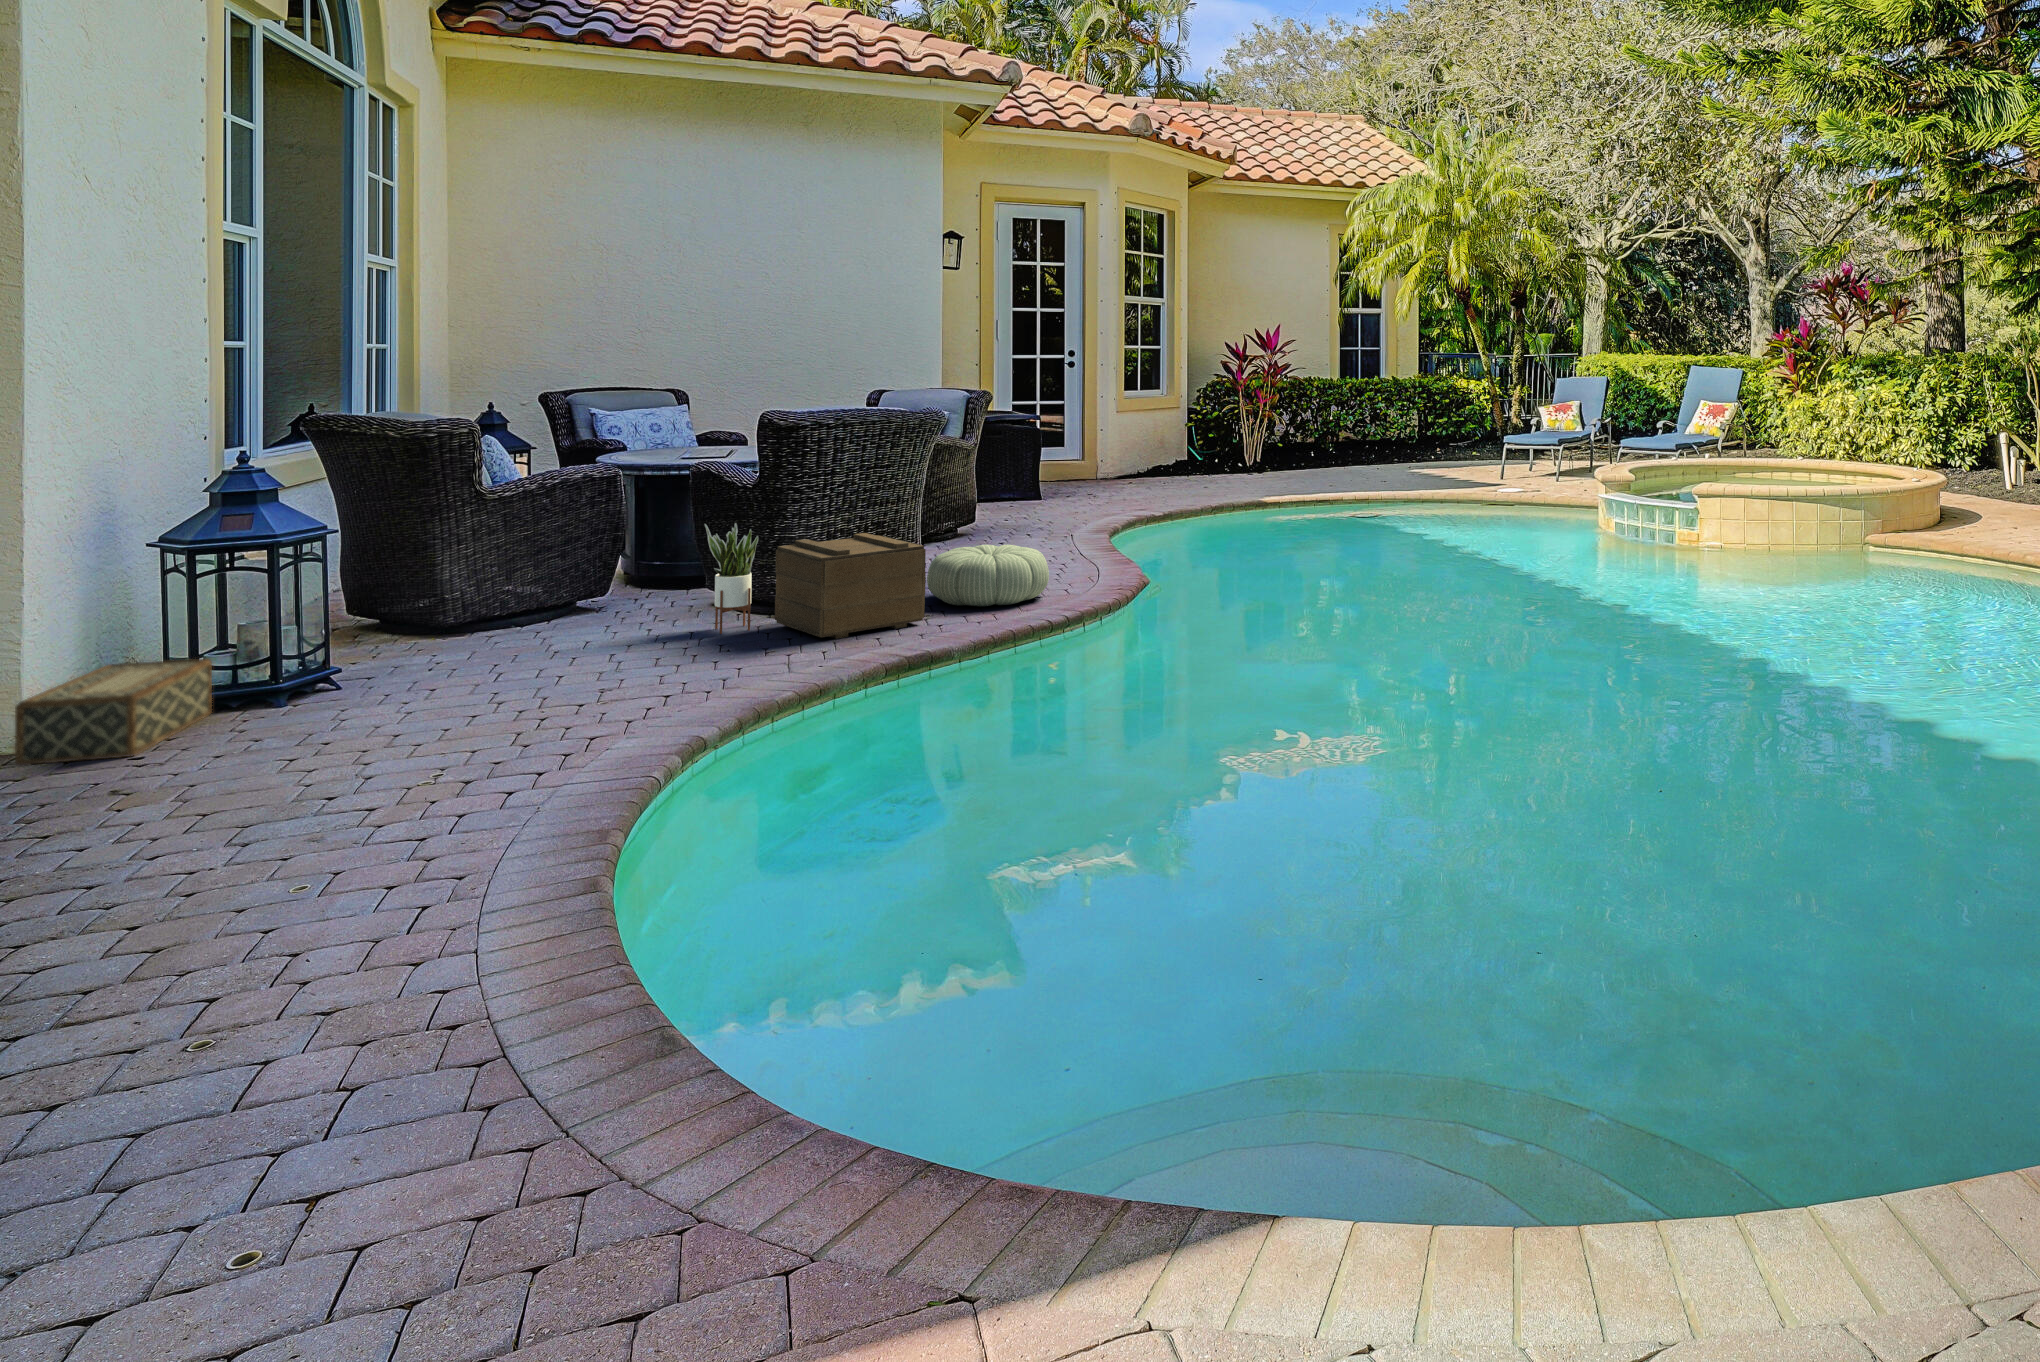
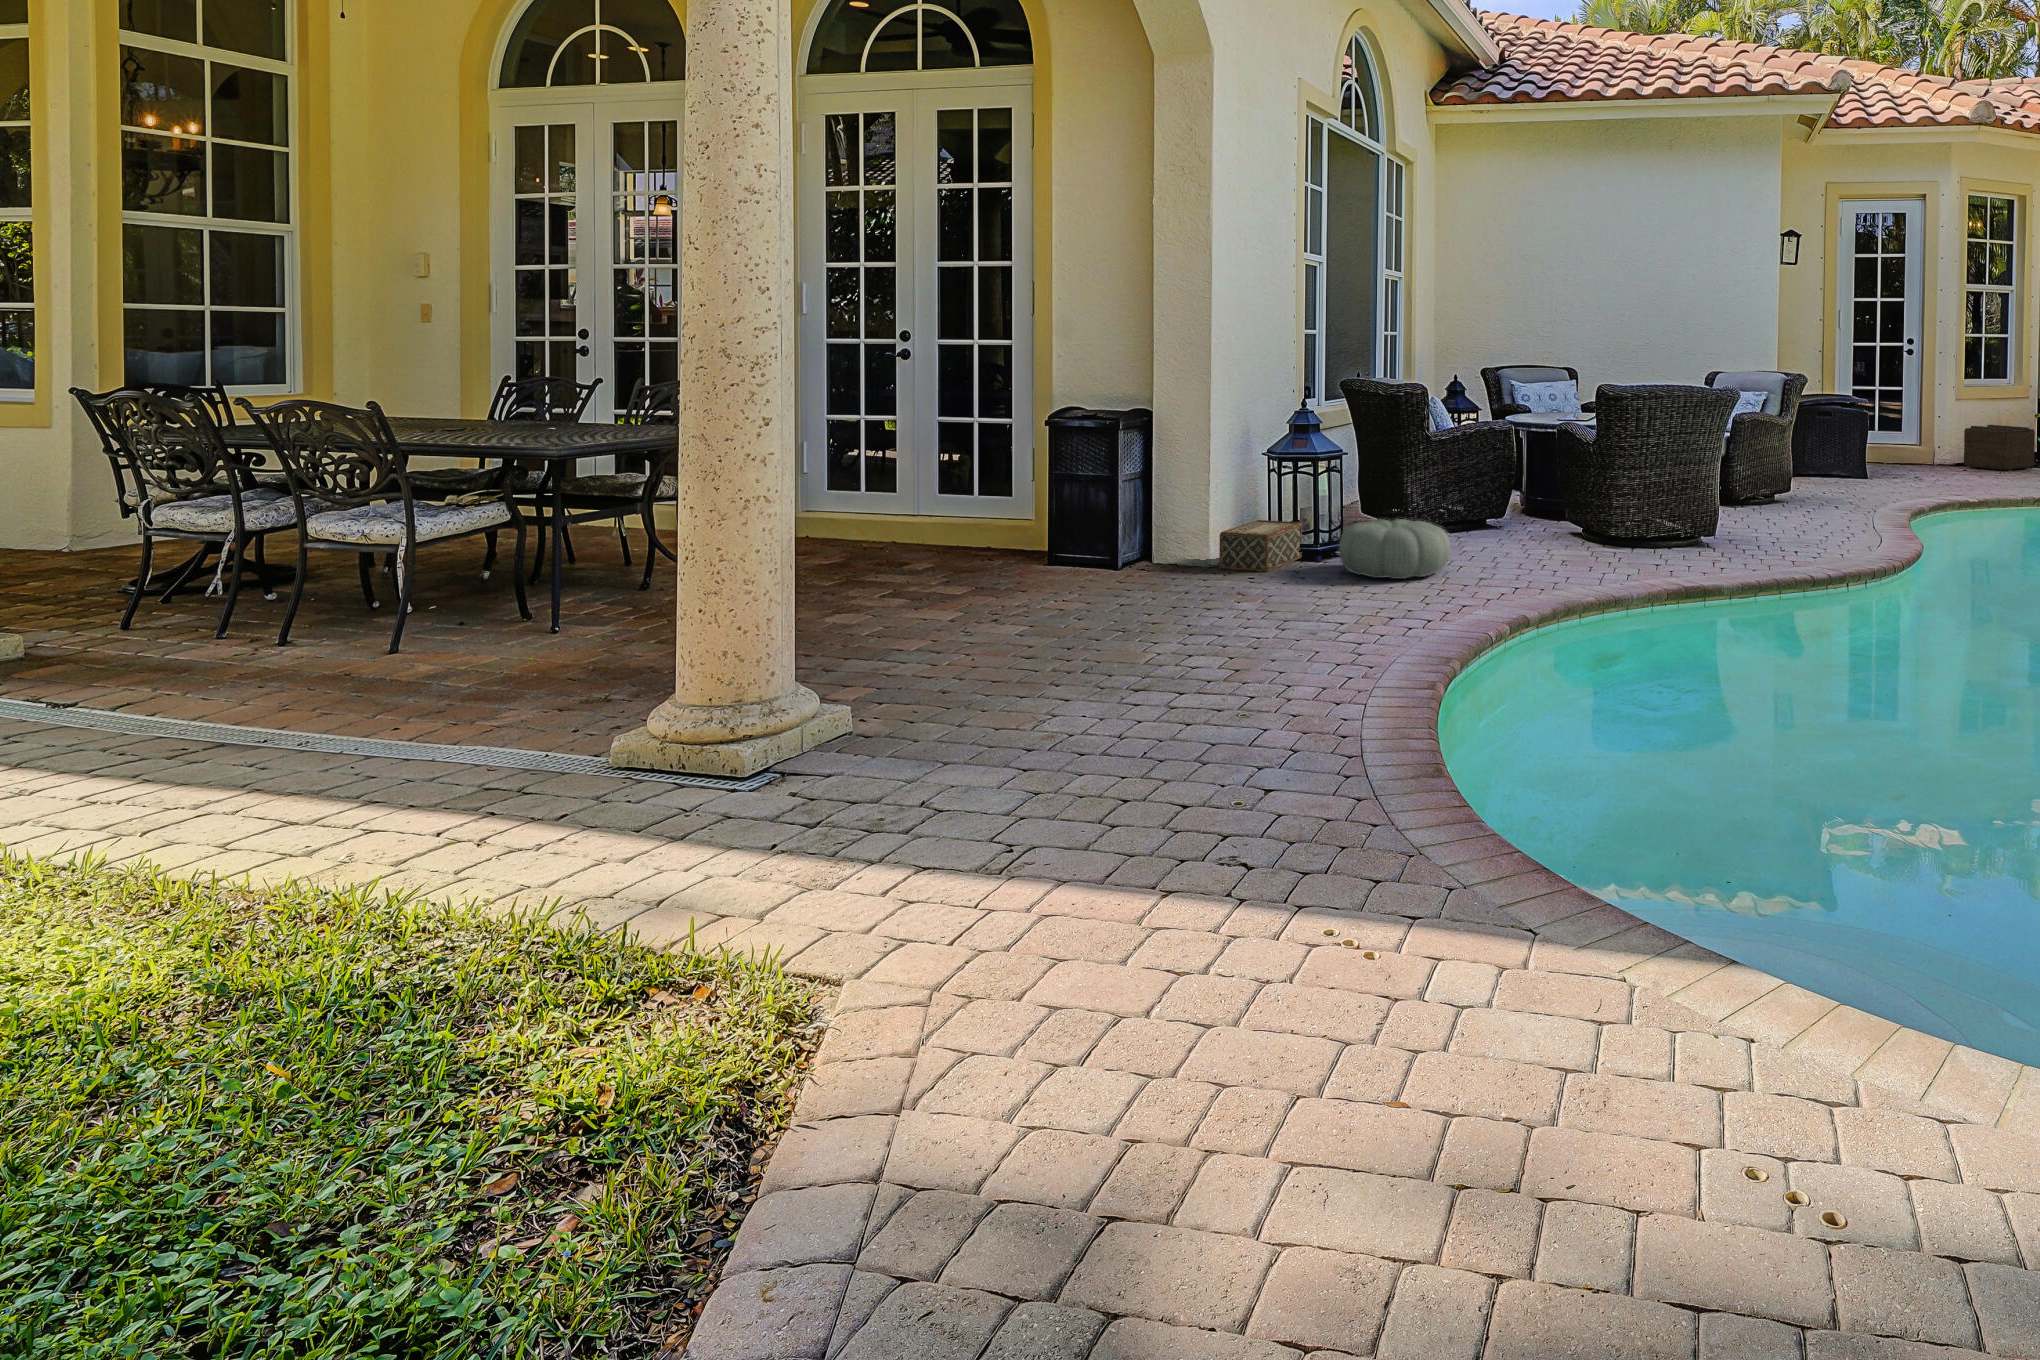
potted plant: present [705,523,758,634] -> none [1574,463,1610,549]
wooden crate: present [775,533,926,639] -> present [1964,425,2035,471]
pouf: present [927,545,1049,607] -> present [1339,519,1451,579]

